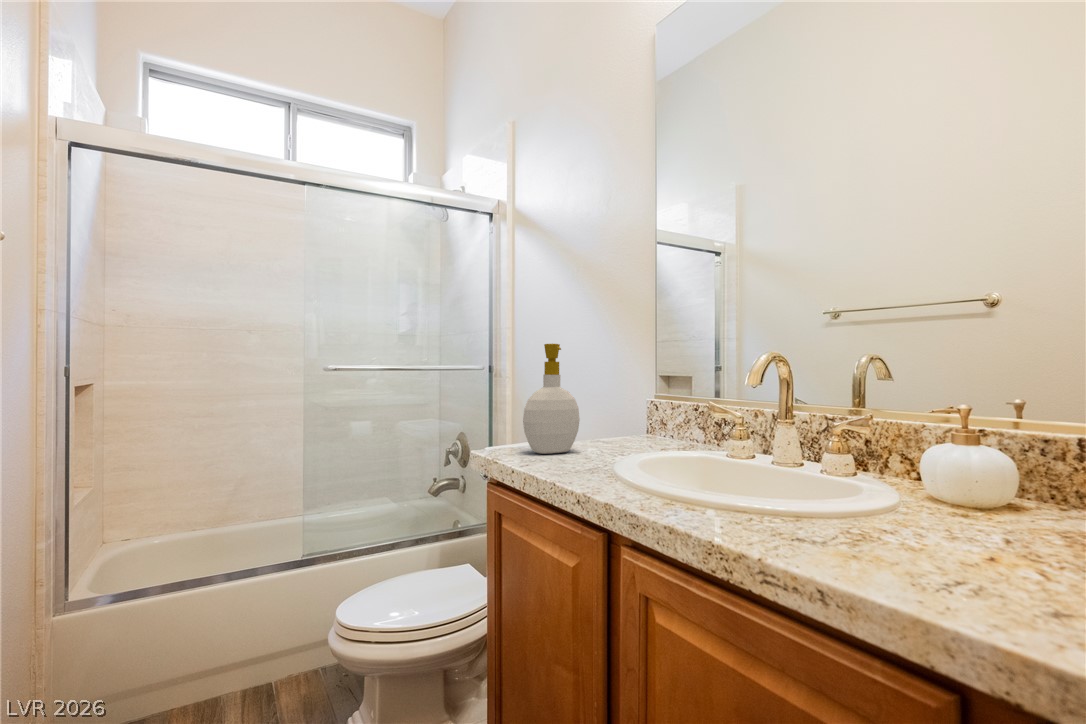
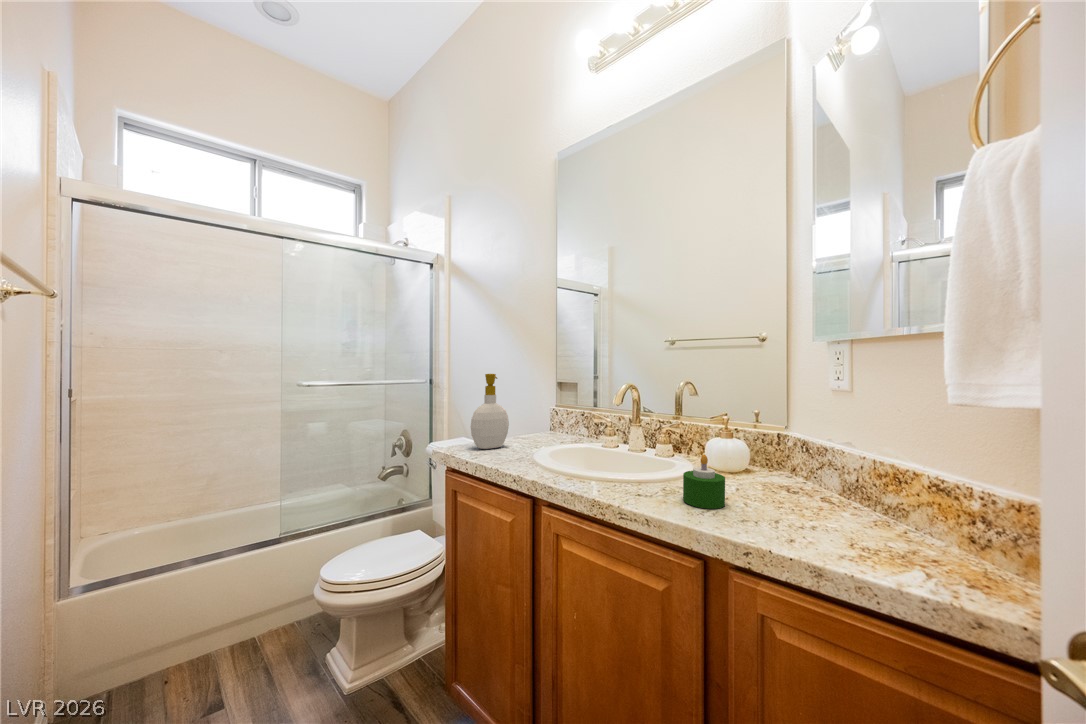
candle: none [897,468,999,581] -> present [683,455,725,509]

